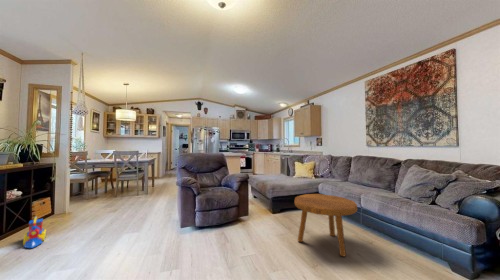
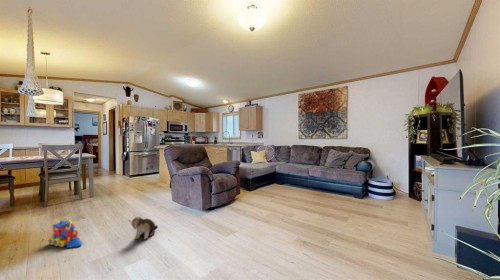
footstool: present [294,194,357,256] -> none [280,171,316,202]
plush toy: none [54,229,113,258] -> present [129,217,157,239]

